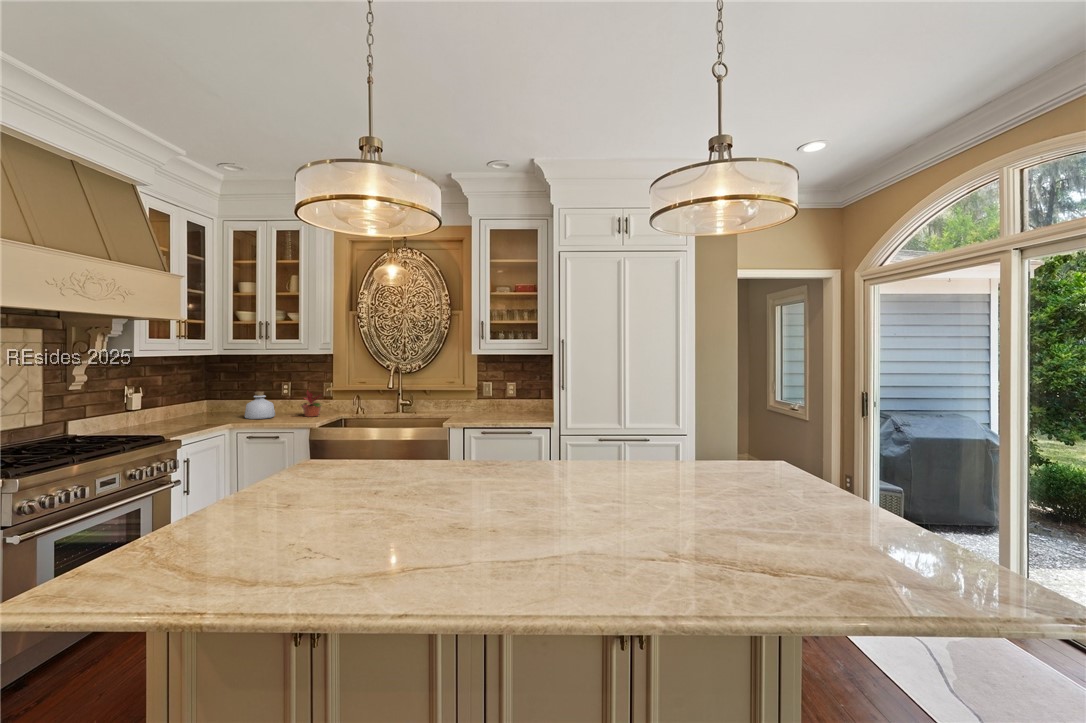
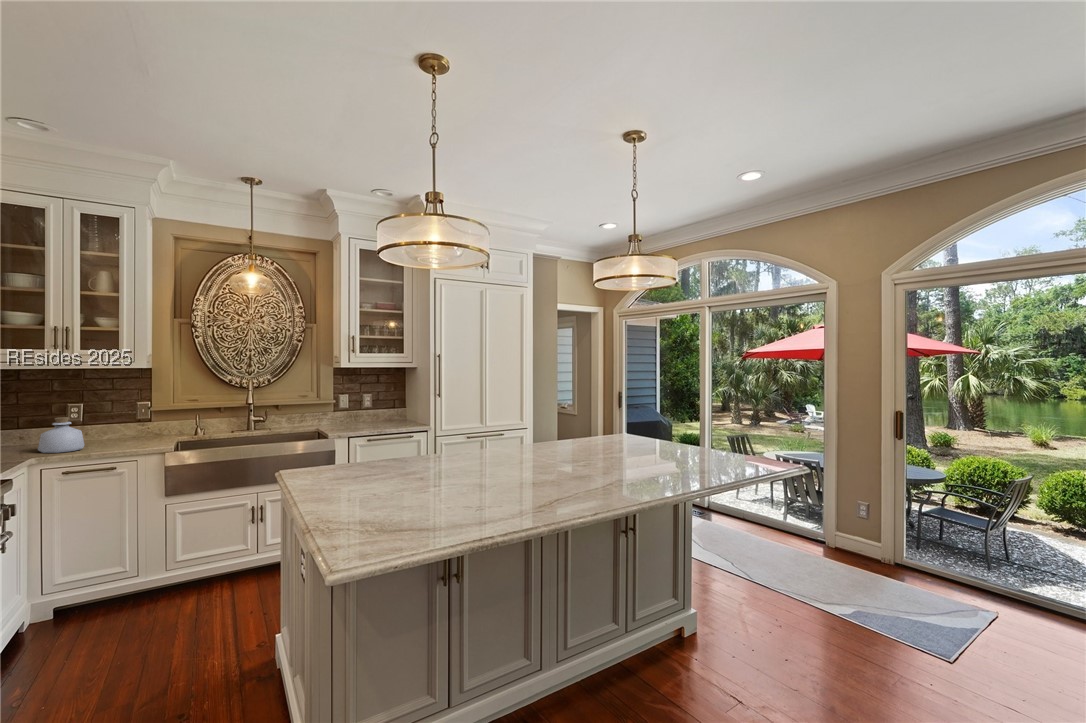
potted plant: present [301,391,322,417] -> none [109,411,154,444]

